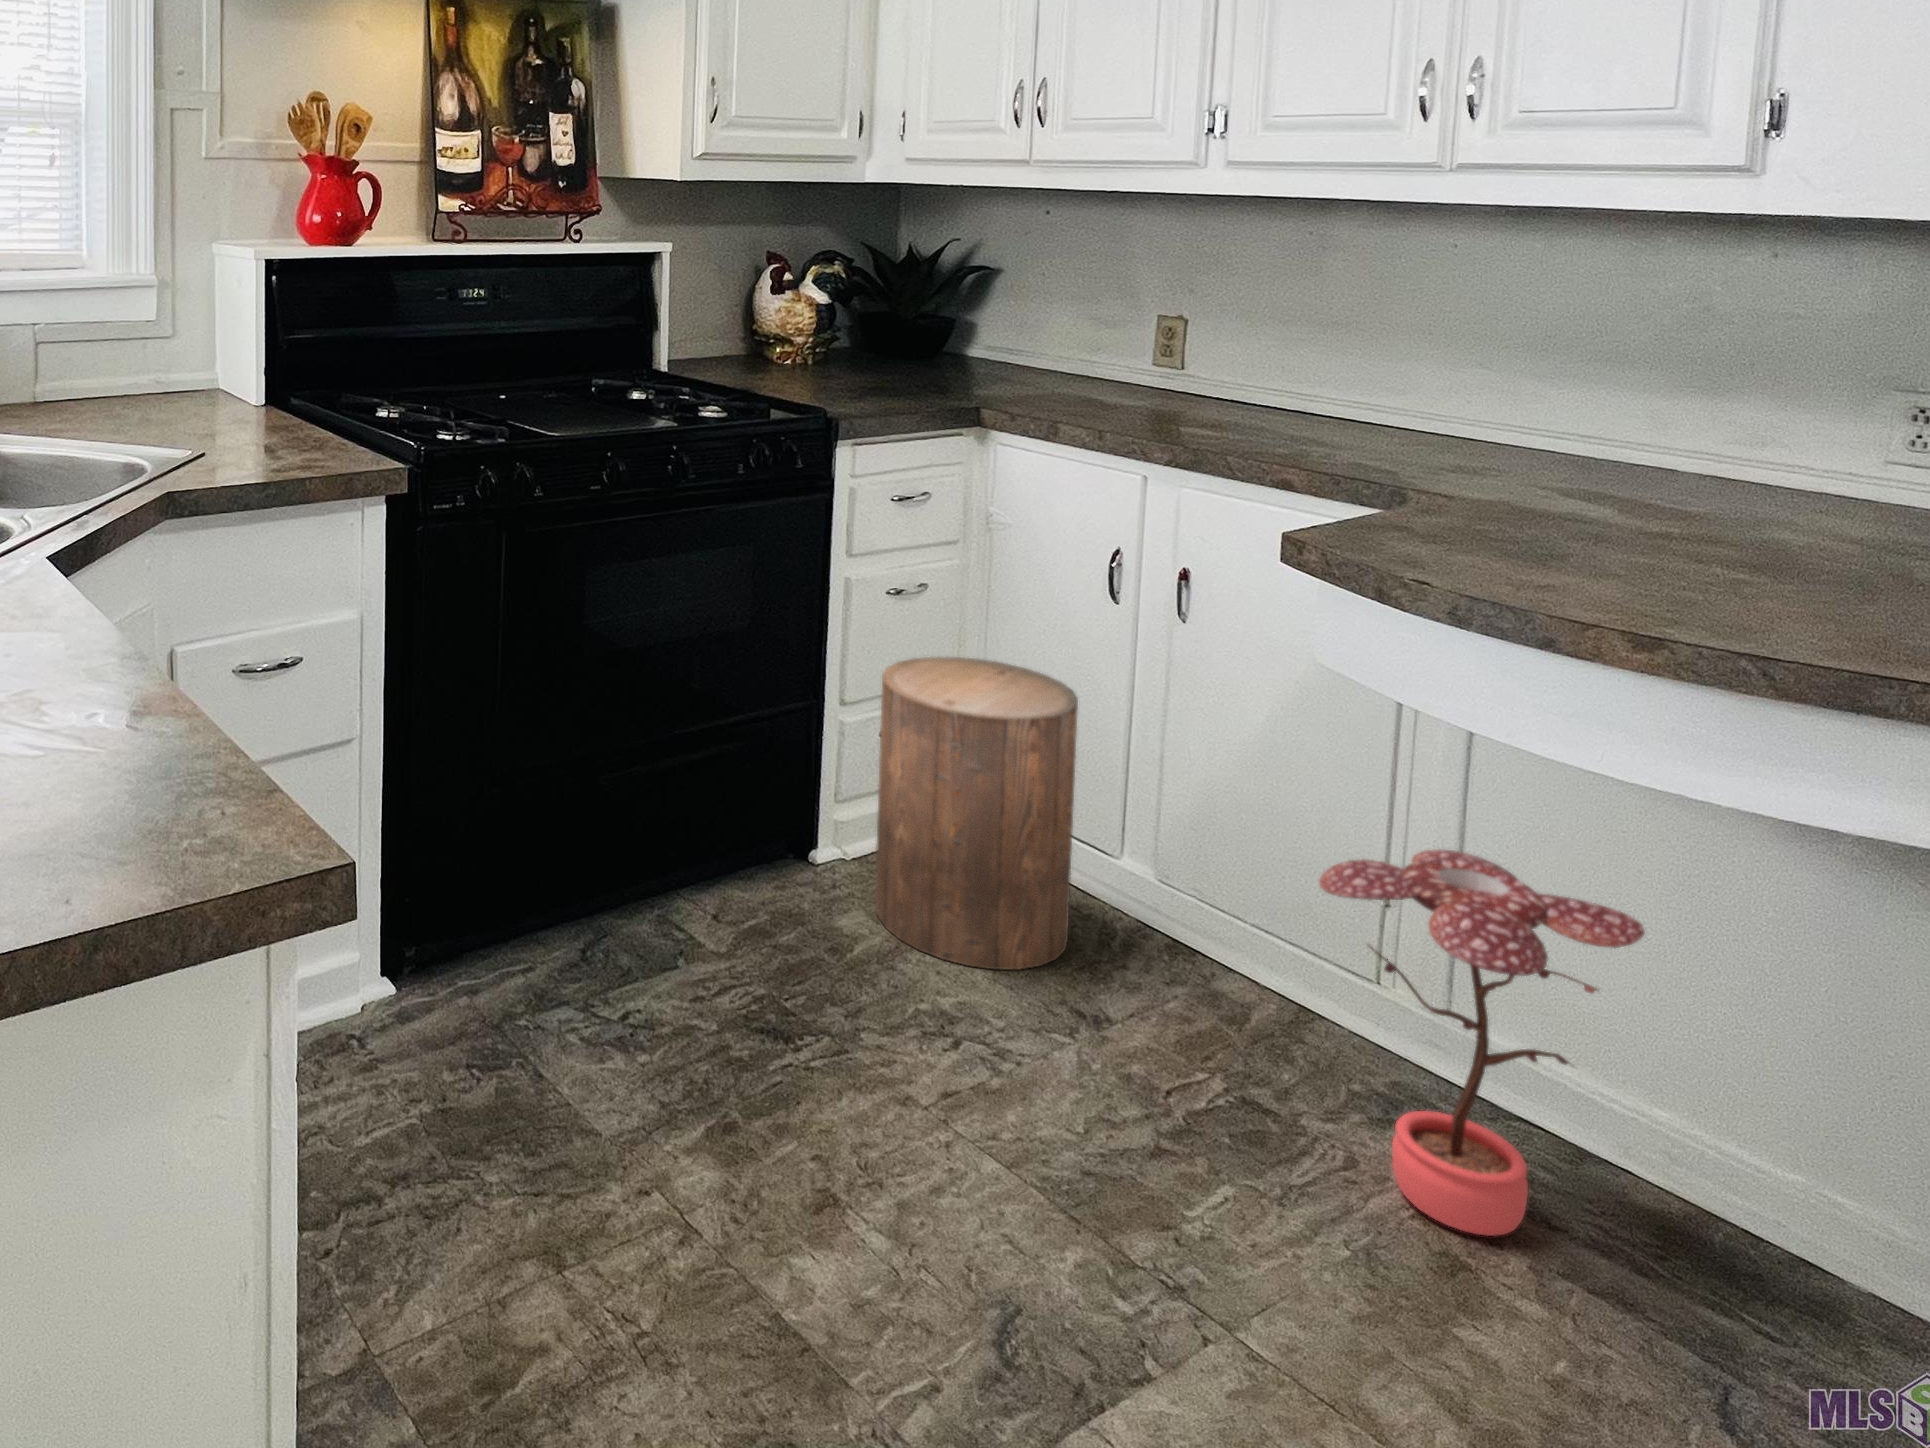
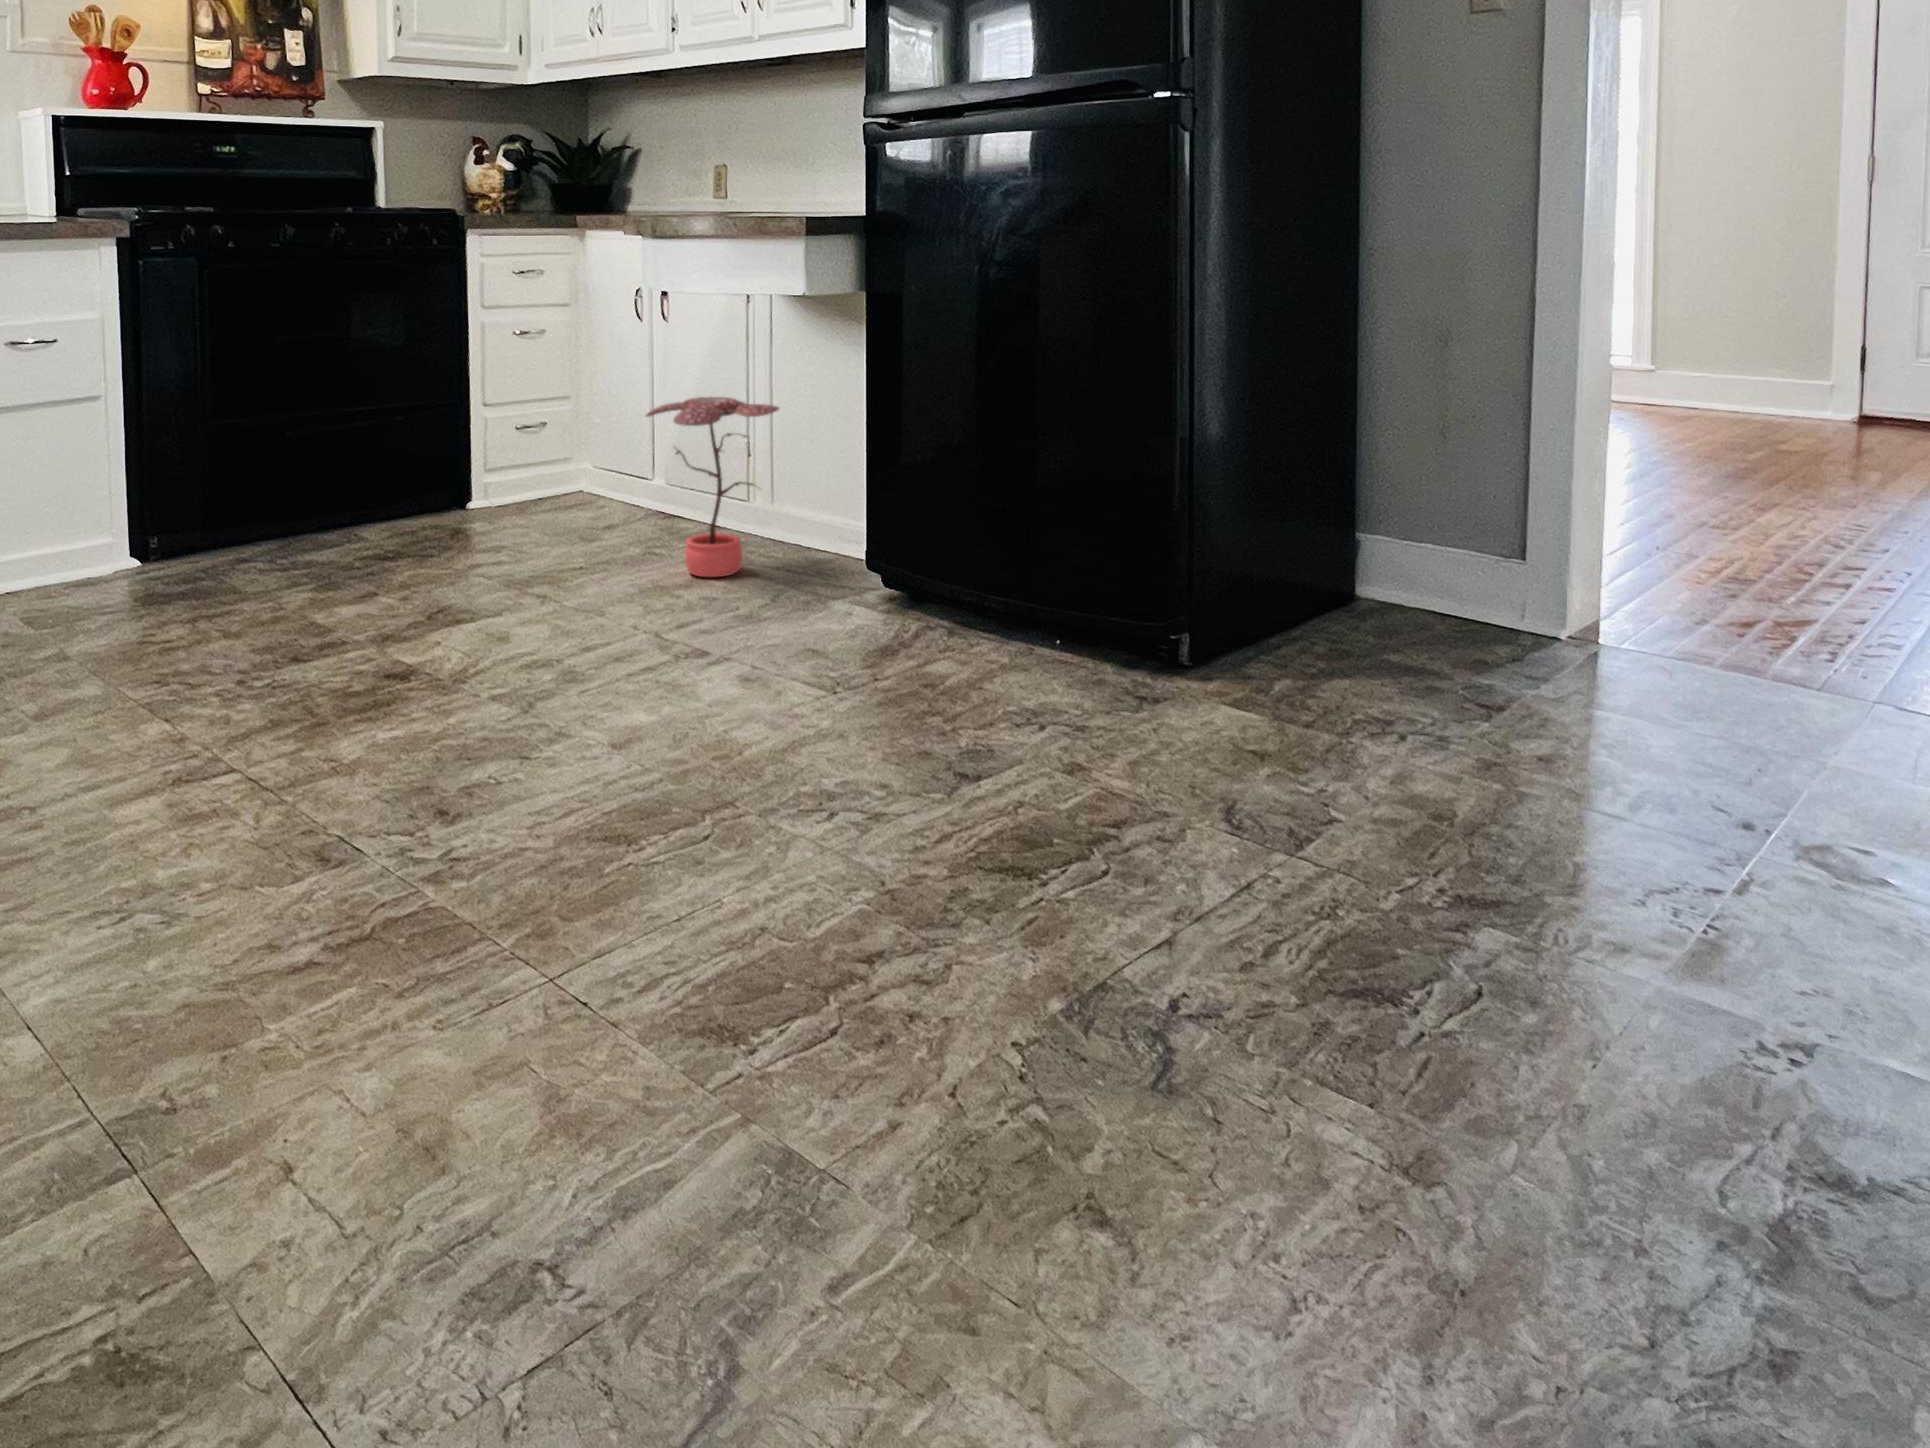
stool: present [875,657,1078,969] -> none [486,367,603,534]

